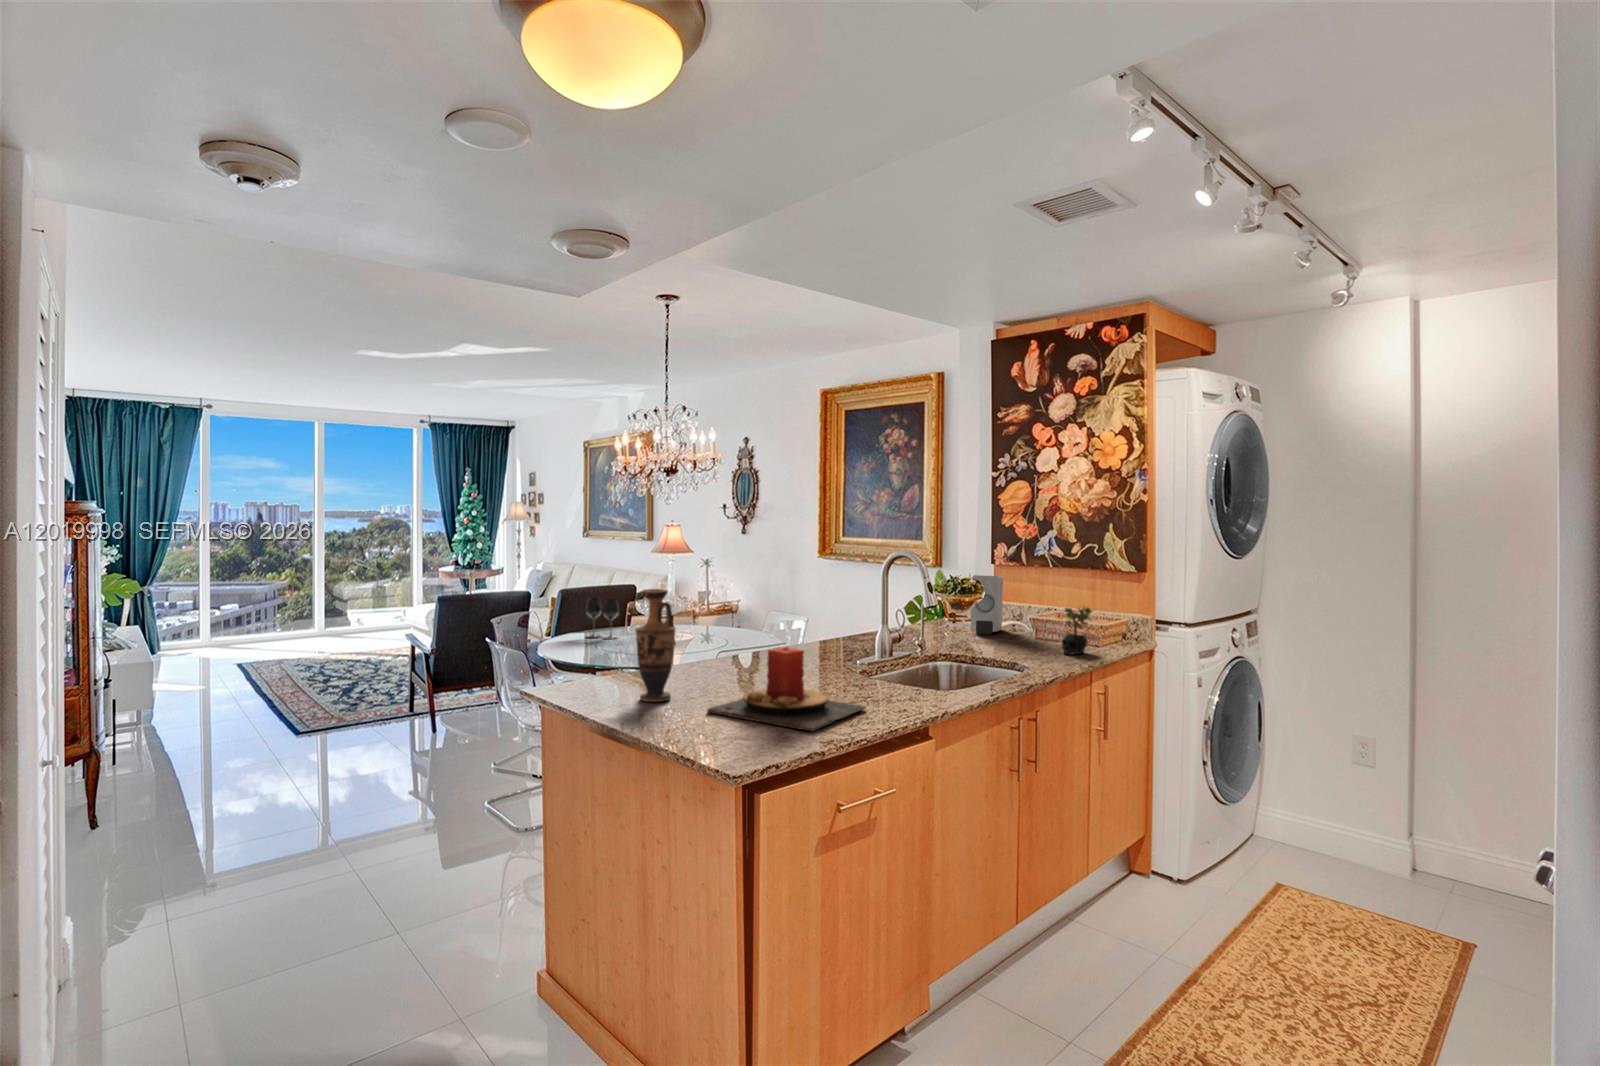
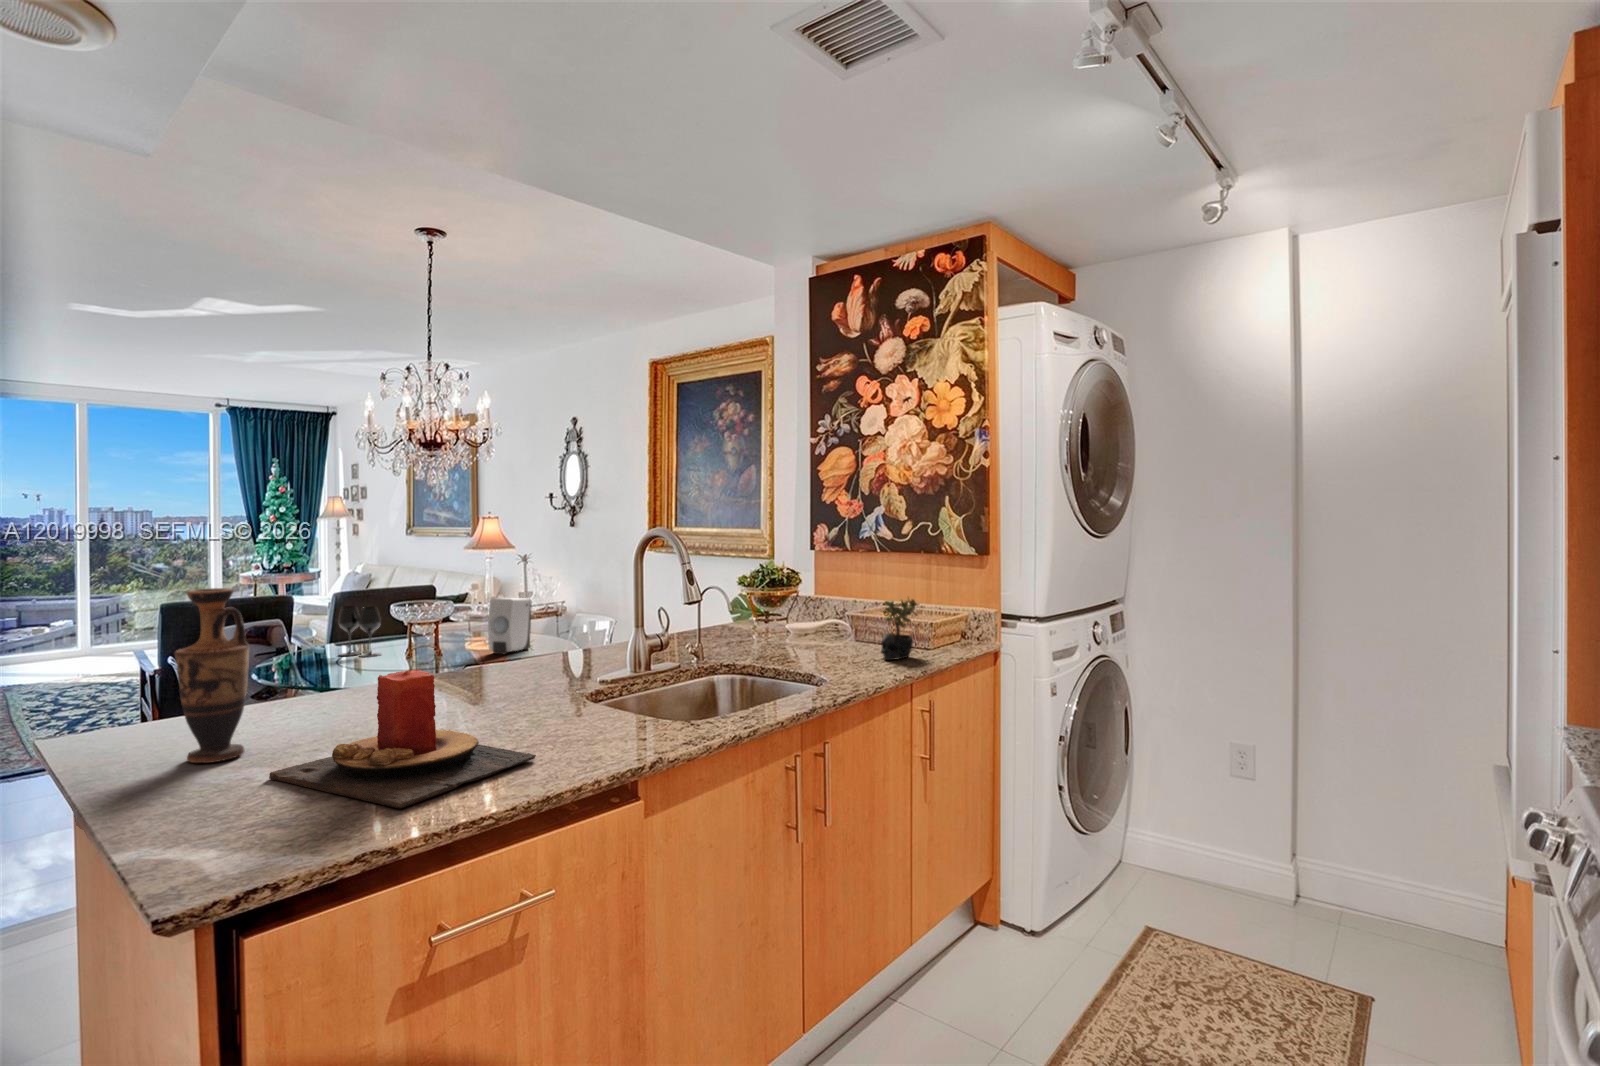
soap dispenser: present [971,575,1003,634] -> present [488,598,531,654]

